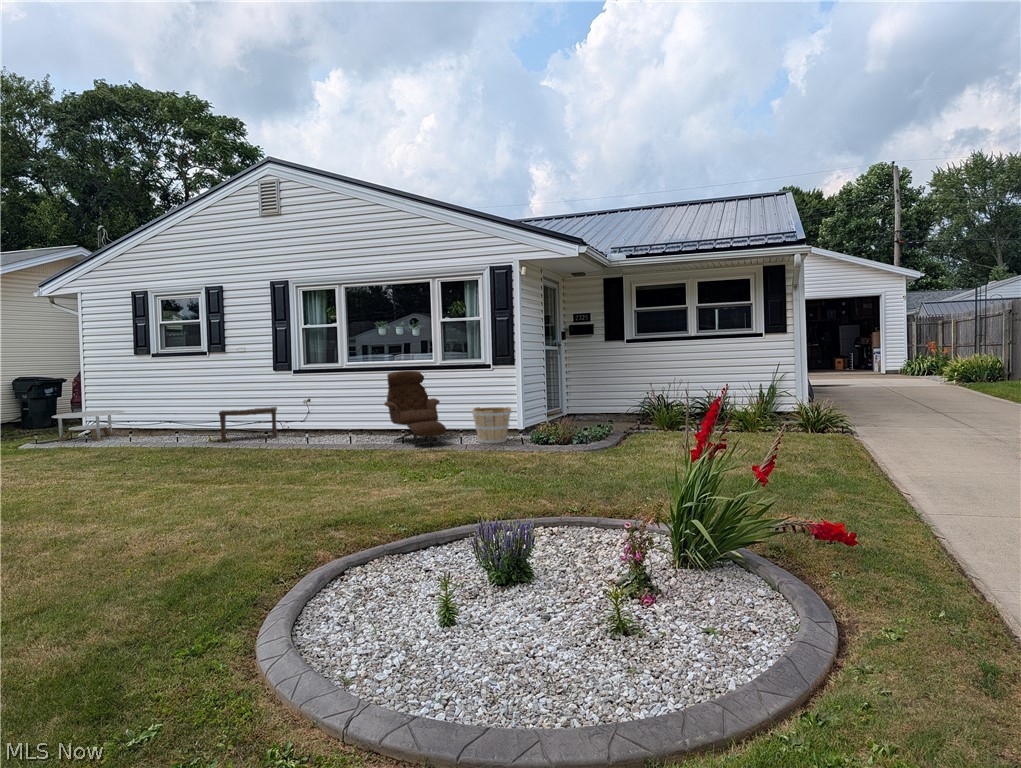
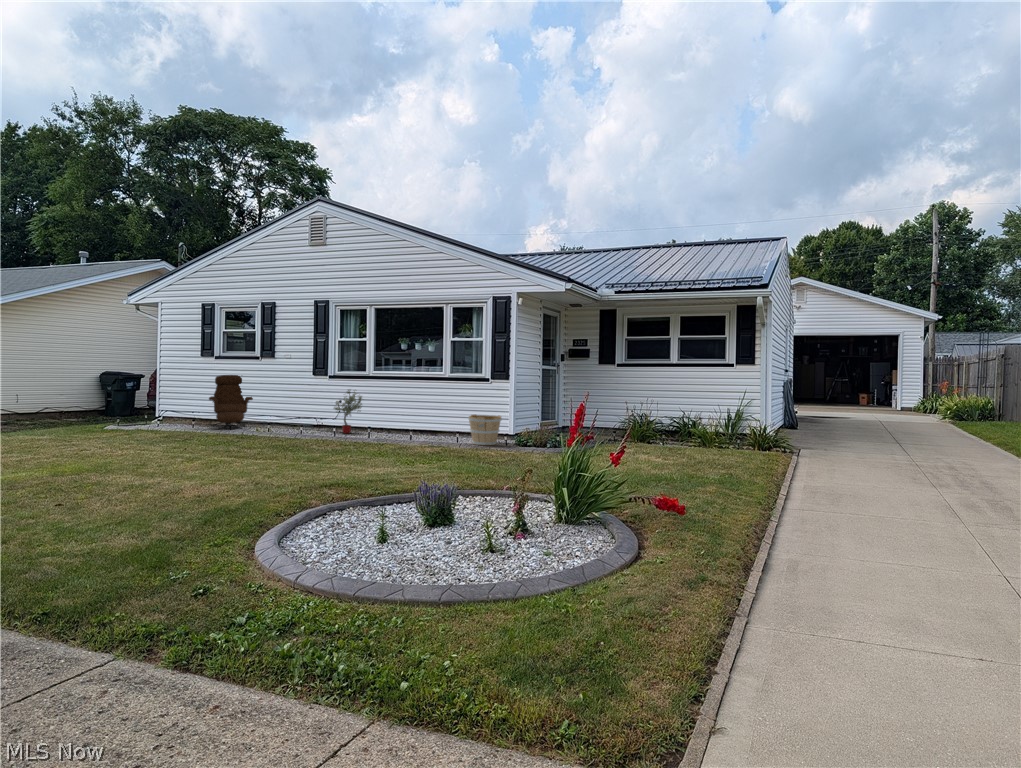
lounge chair: present [384,371,446,447] -> present [209,375,253,430]
potted tree: none [302,385,340,439] -> present [334,390,362,434]
bench: present [219,407,277,442] -> none [265,405,313,432]
round table: present [52,410,124,441] -> none [133,401,191,425]

